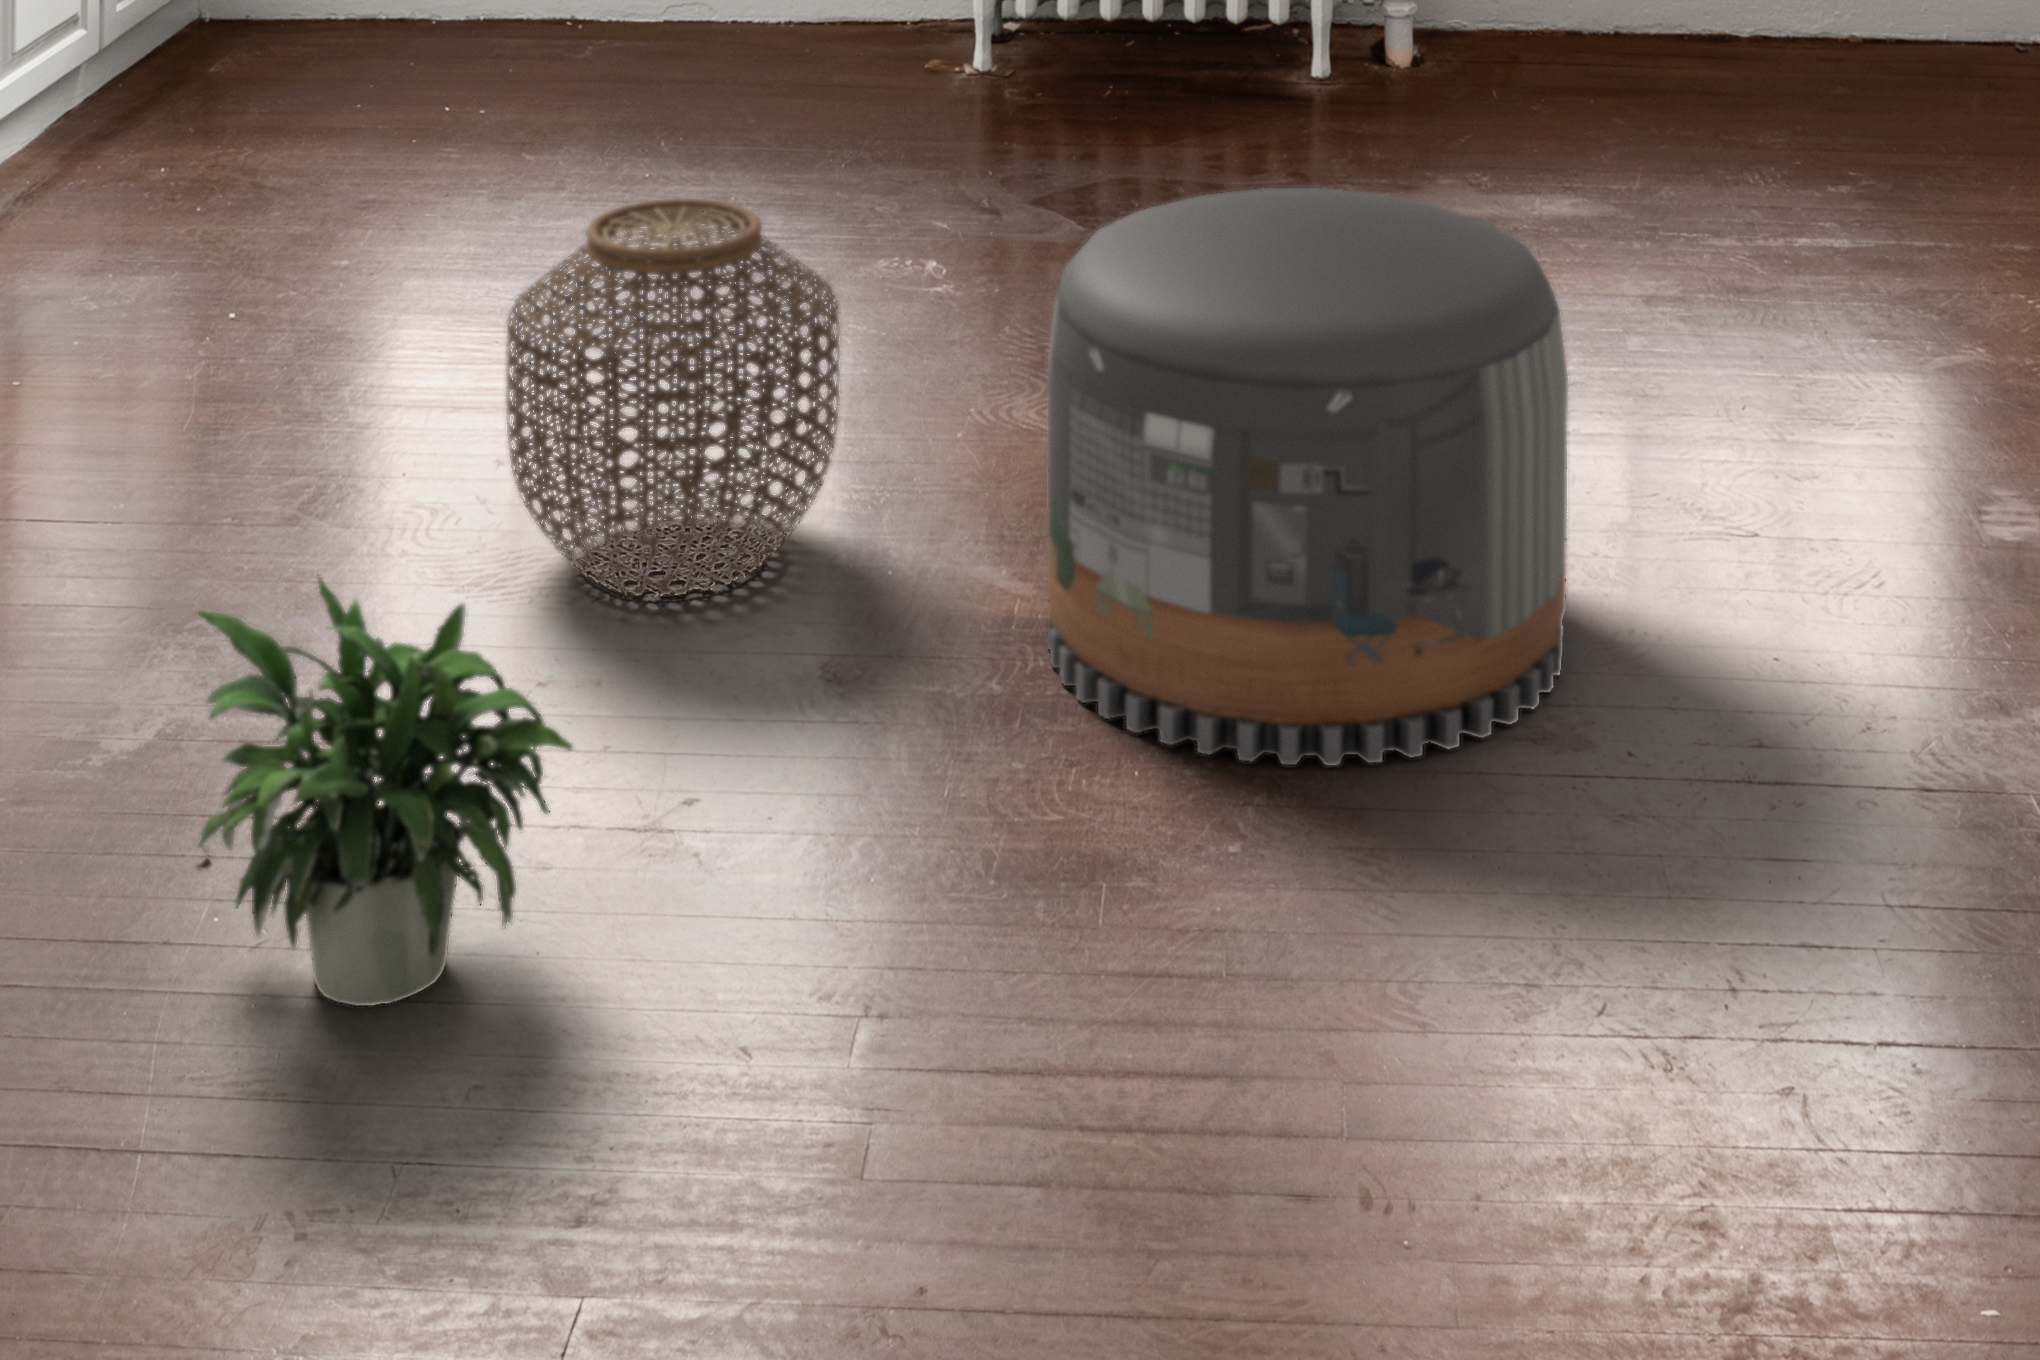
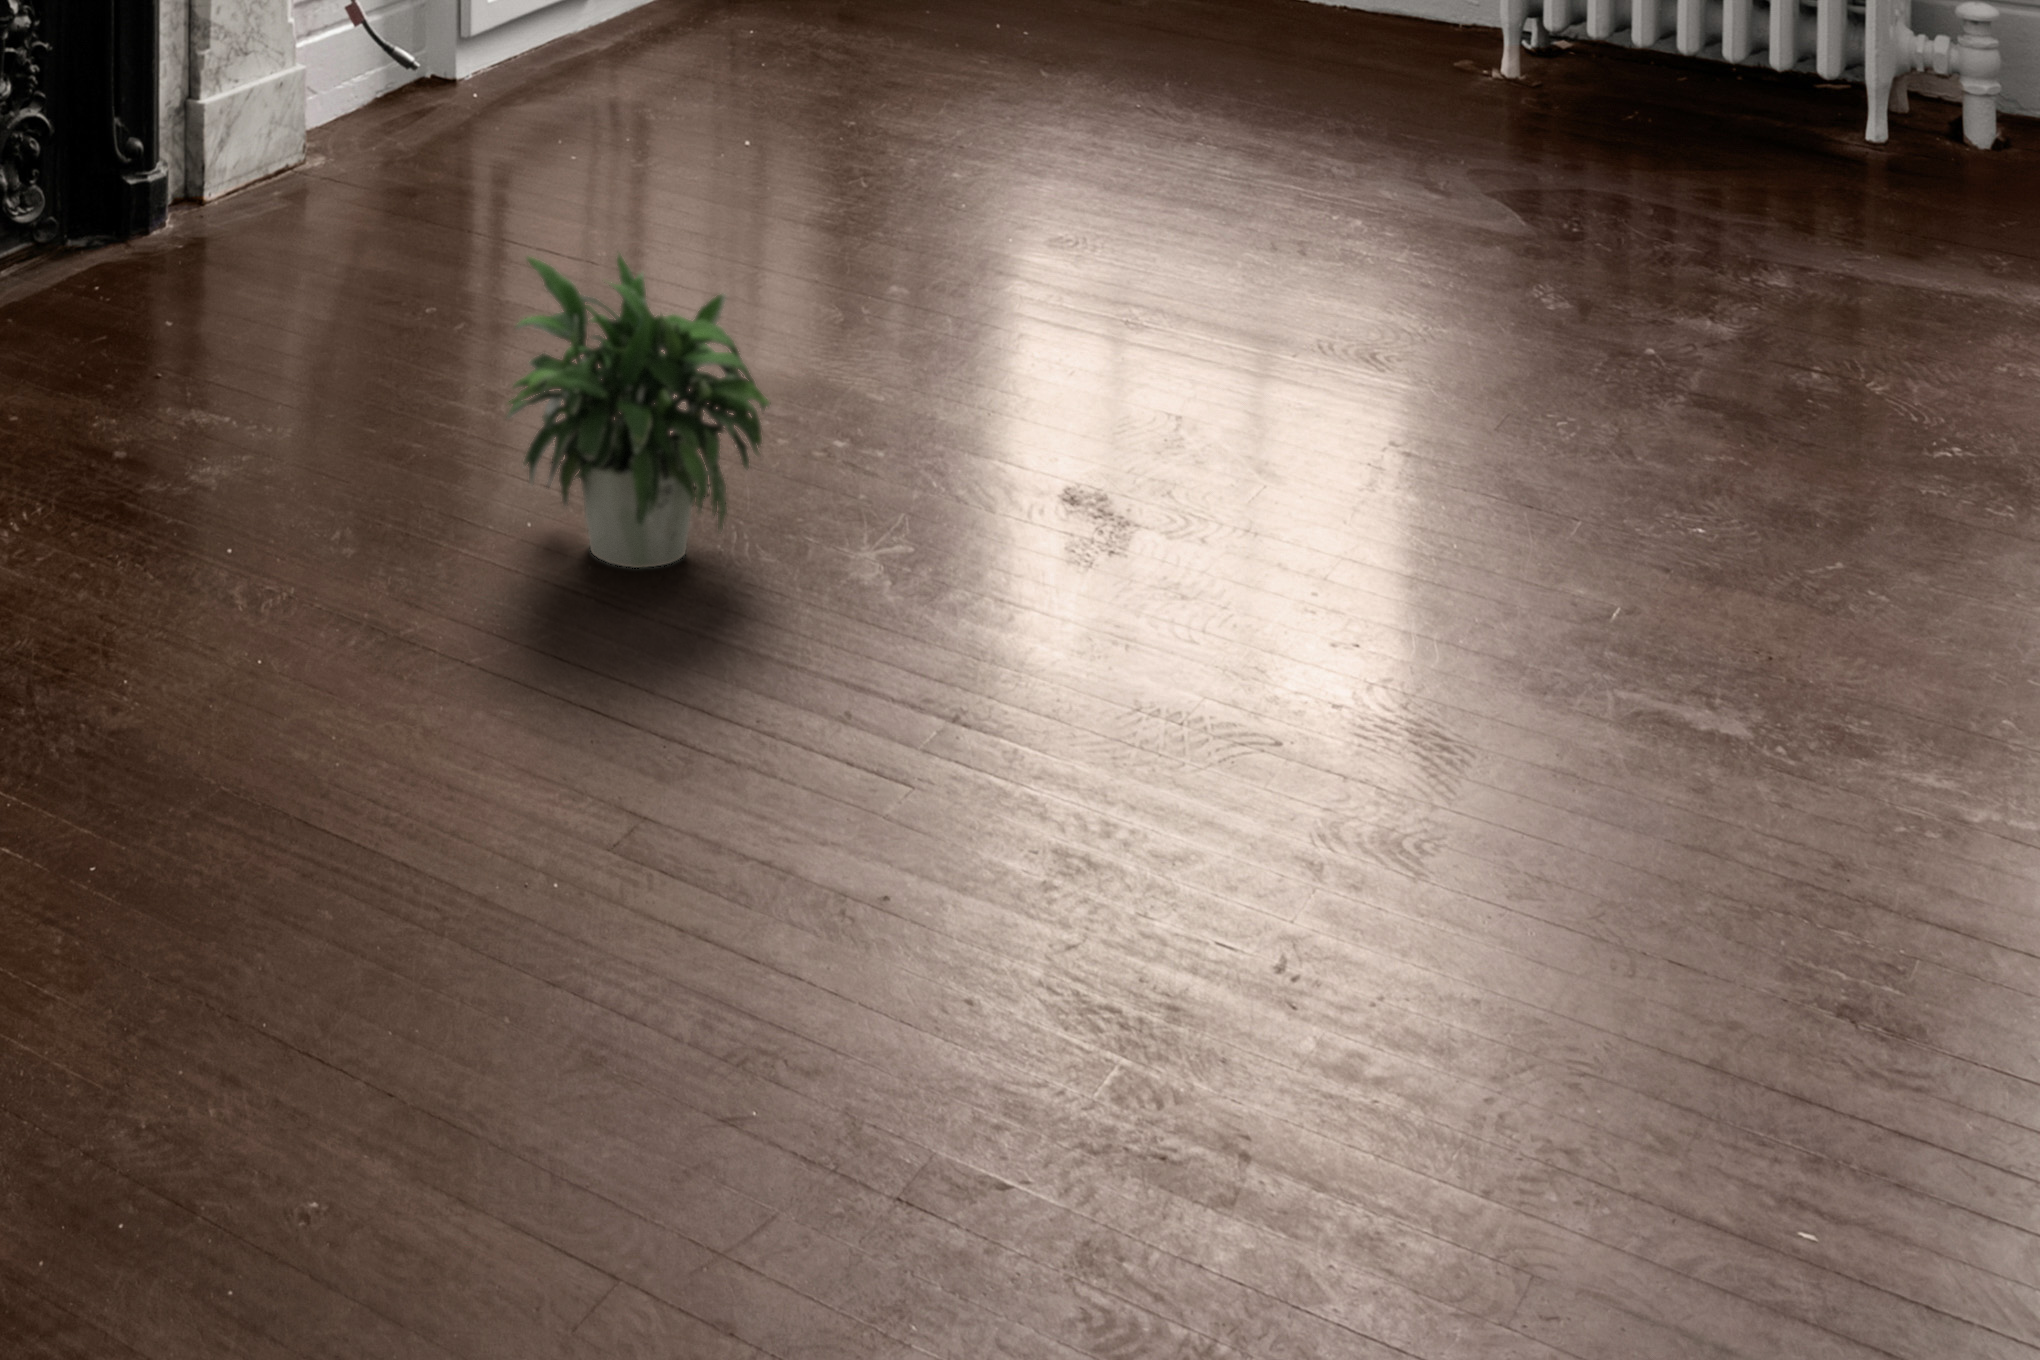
pouf: present [1047,188,1568,765] -> none [1271,102,1770,605]
woven basket: present [506,199,840,596] -> none [869,49,1147,373]

